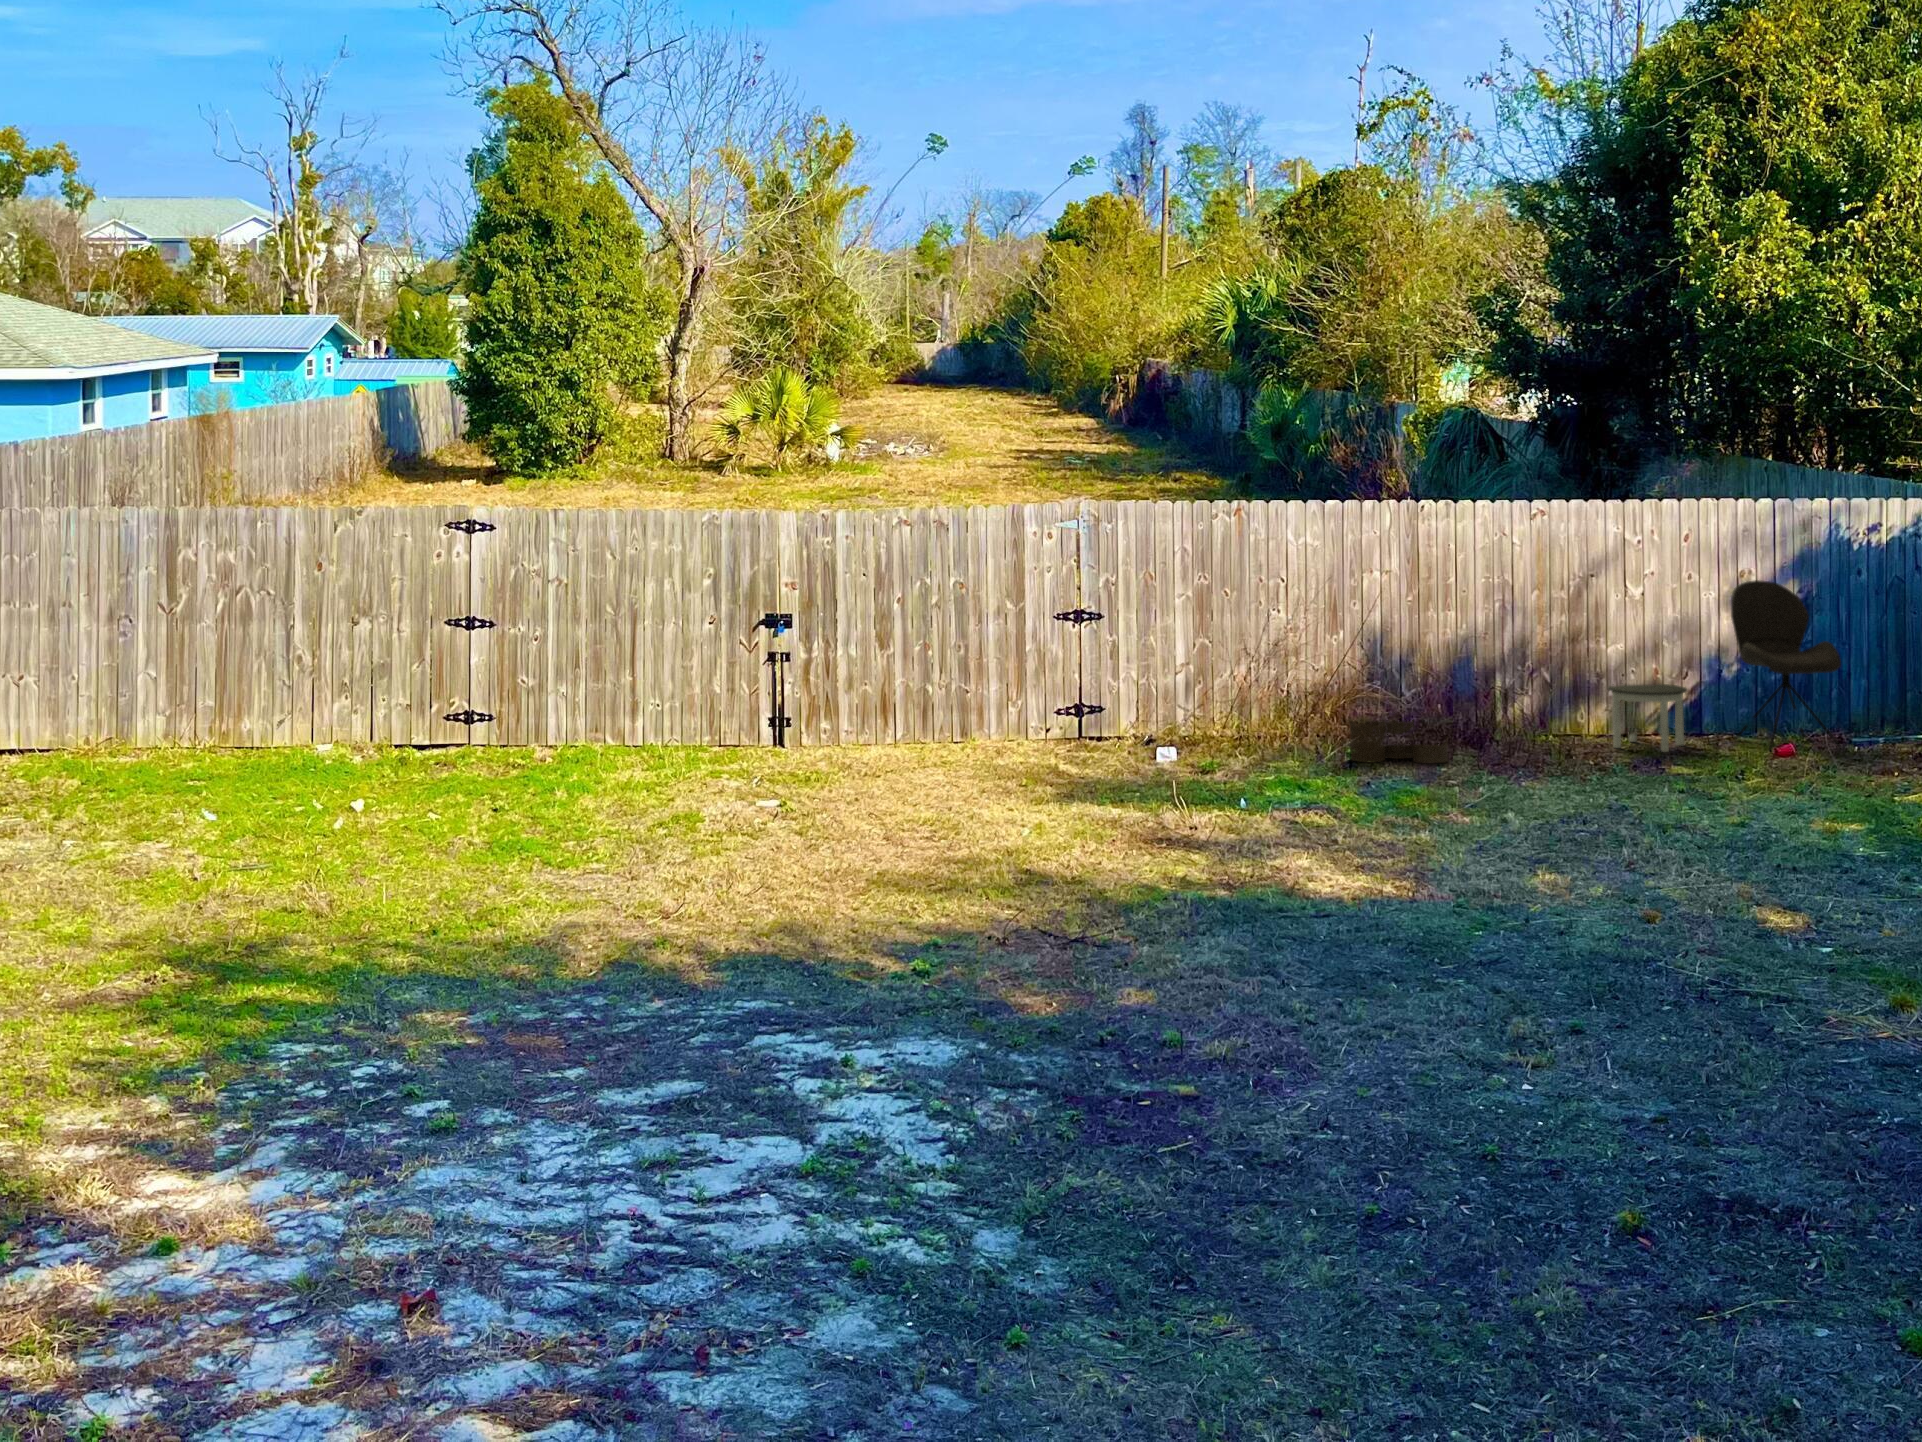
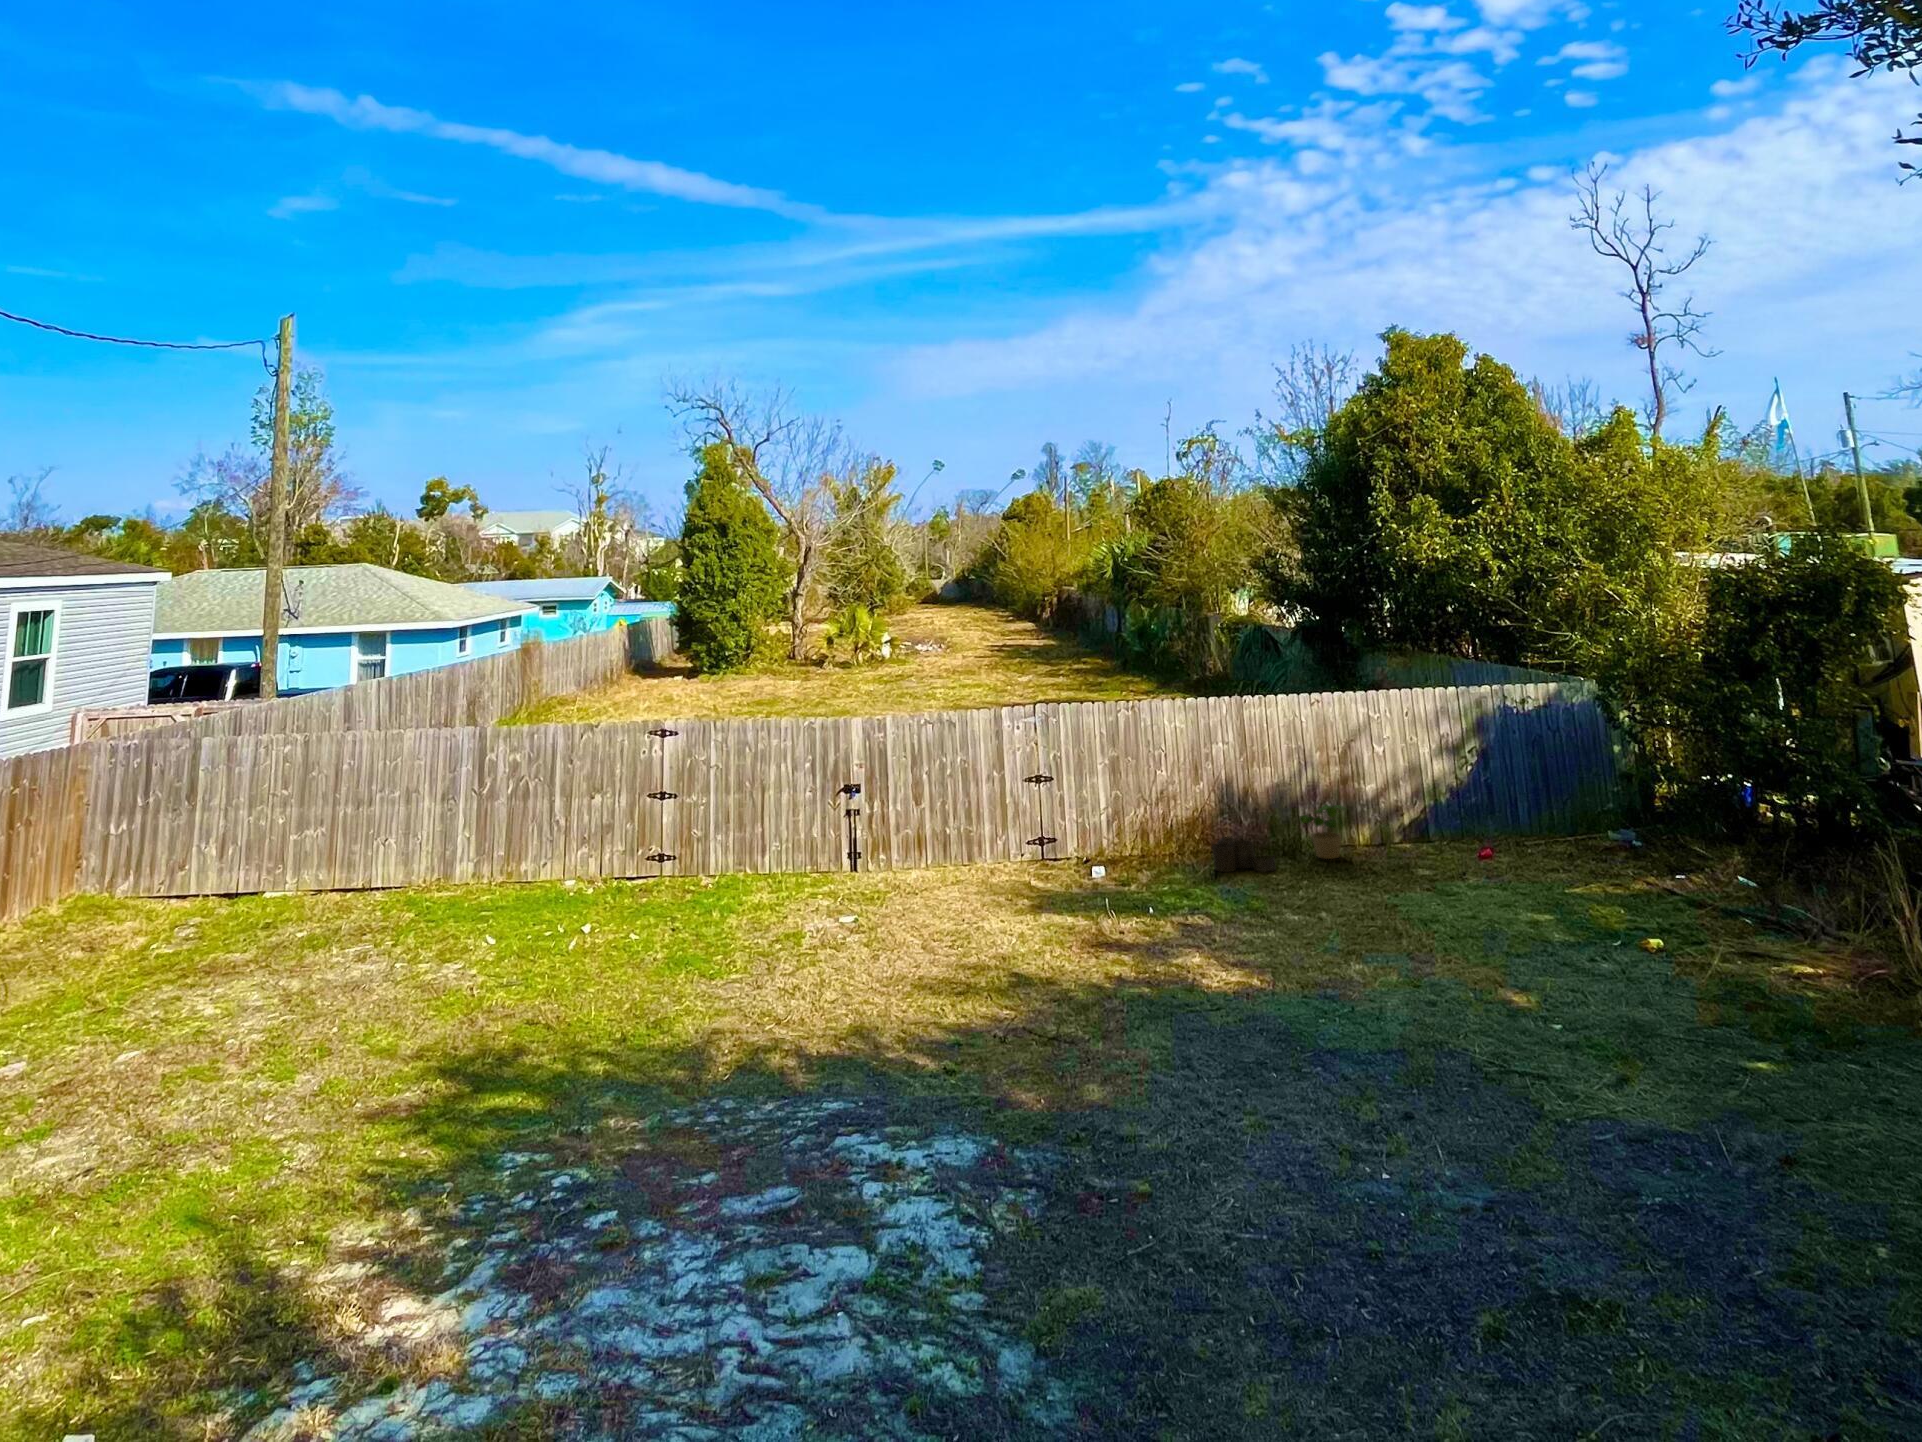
chair: present [1731,580,1841,751] -> none [1442,741,1523,856]
potted plant: none [1492,668,1571,750] -> present [1299,805,1345,859]
round table: present [1608,684,1687,752] -> none [1371,811,1422,858]

